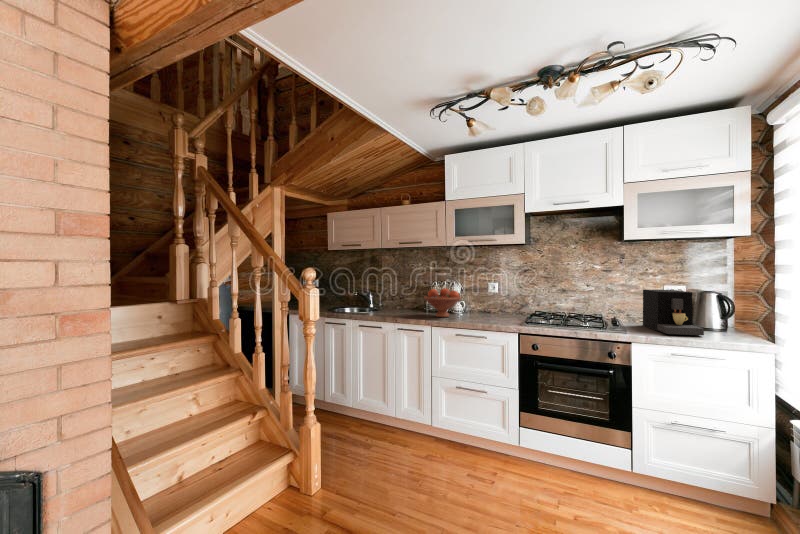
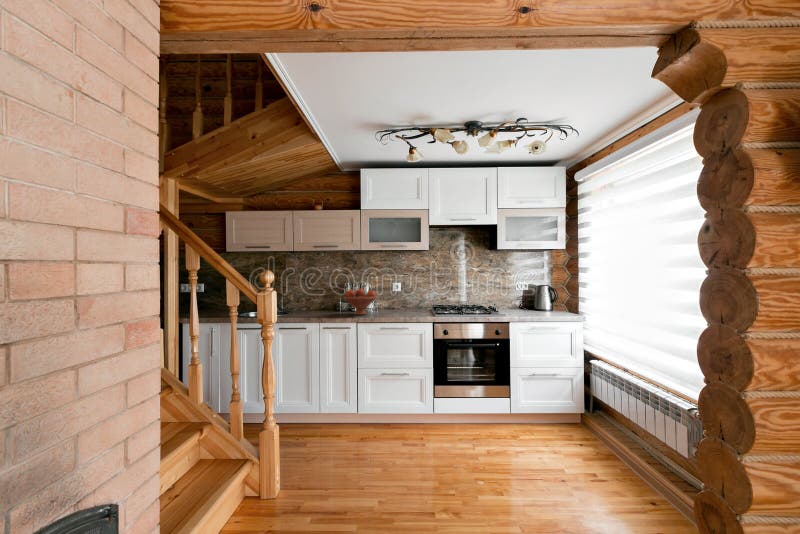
coffee maker: present [643,289,704,335] -> none [509,285,549,315]

